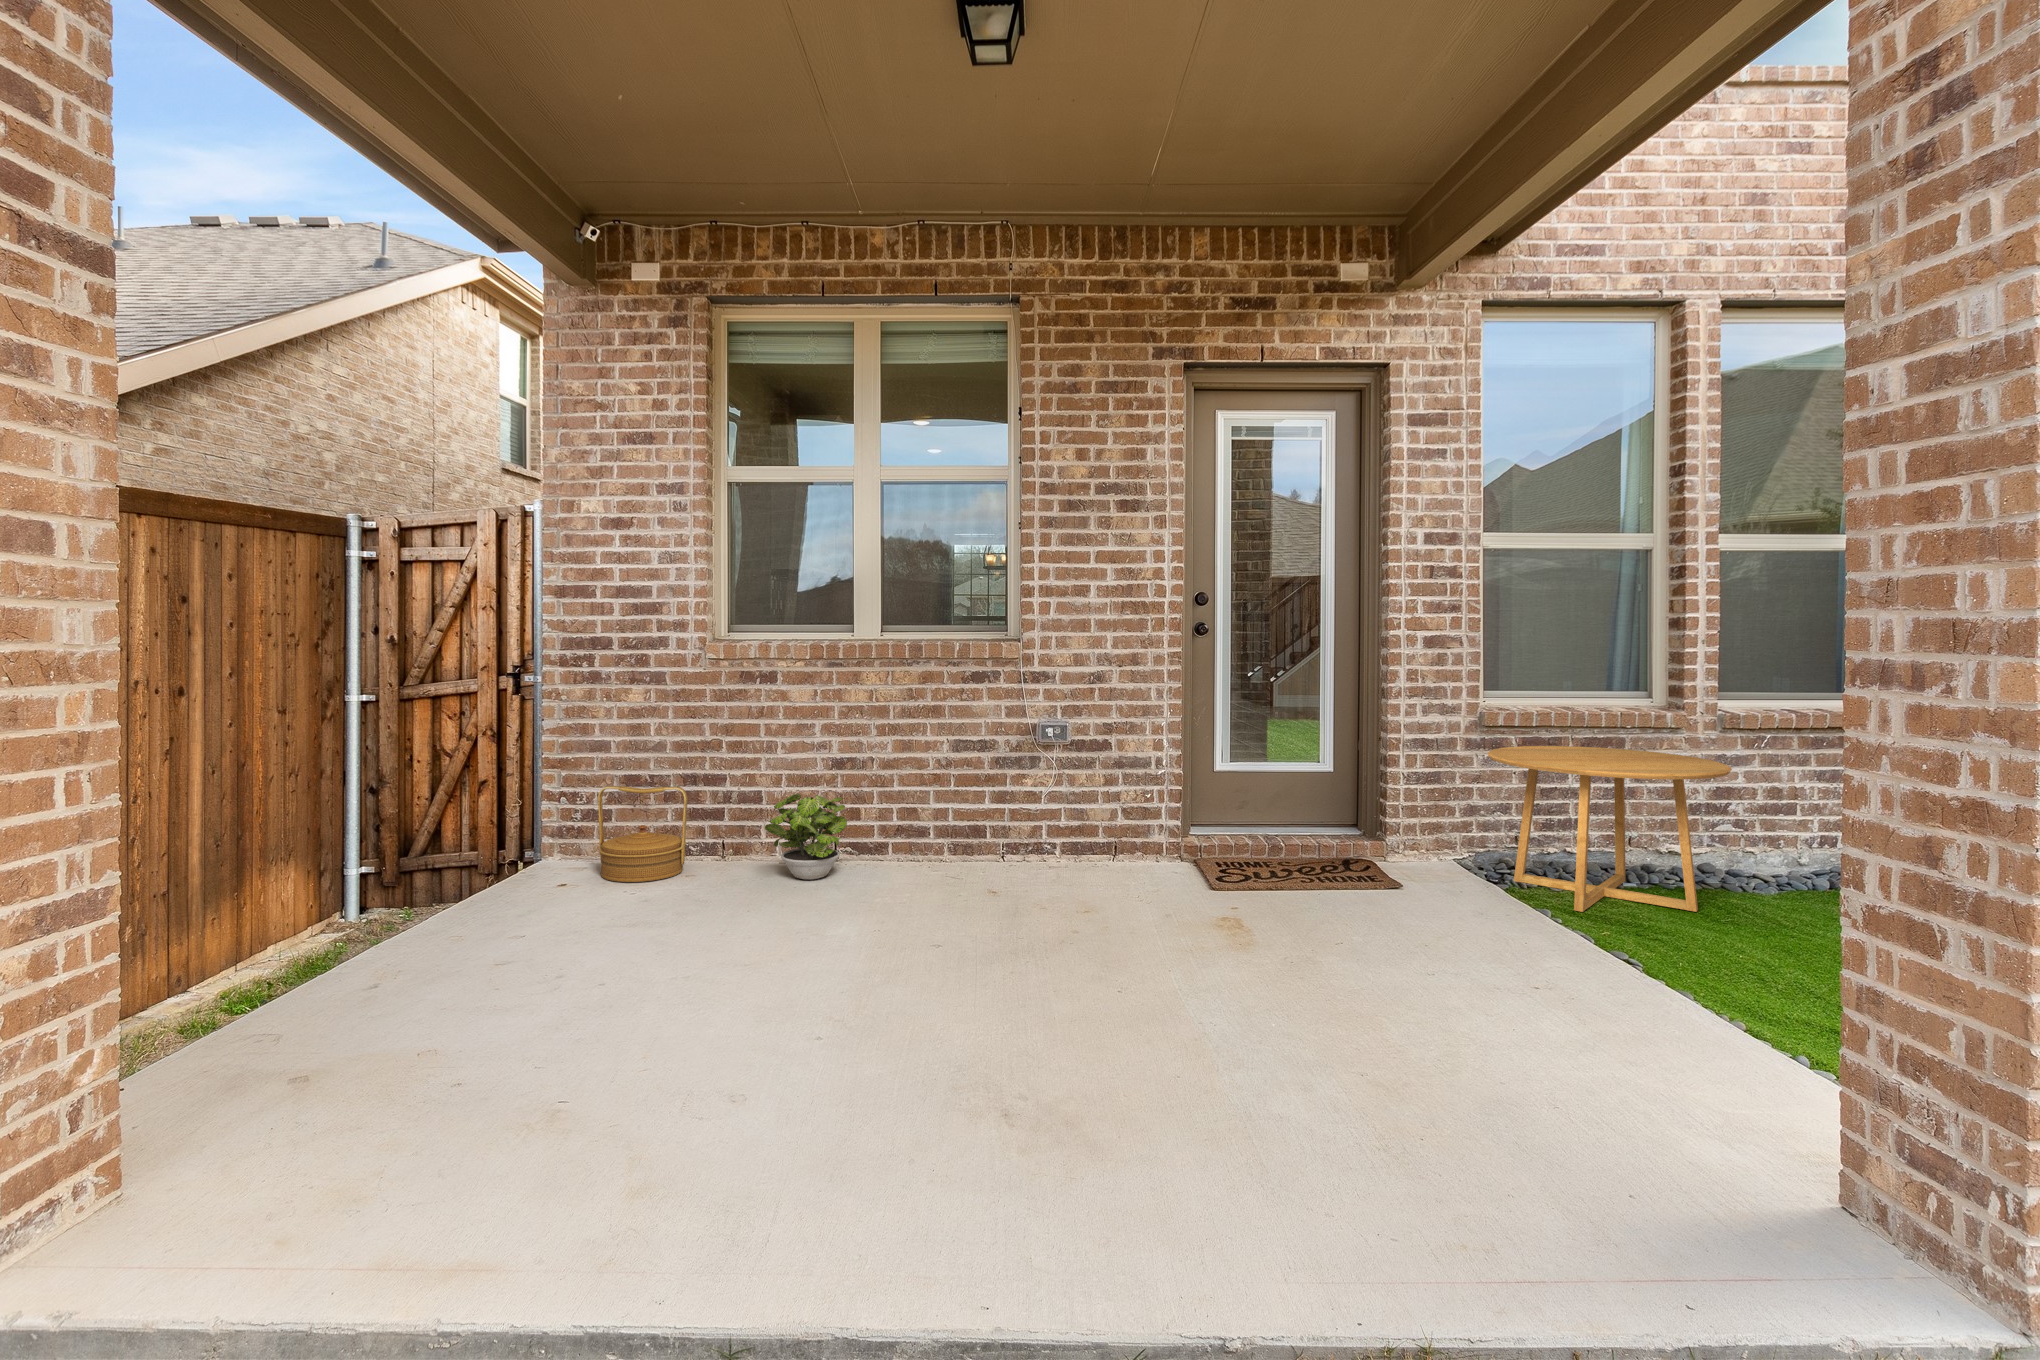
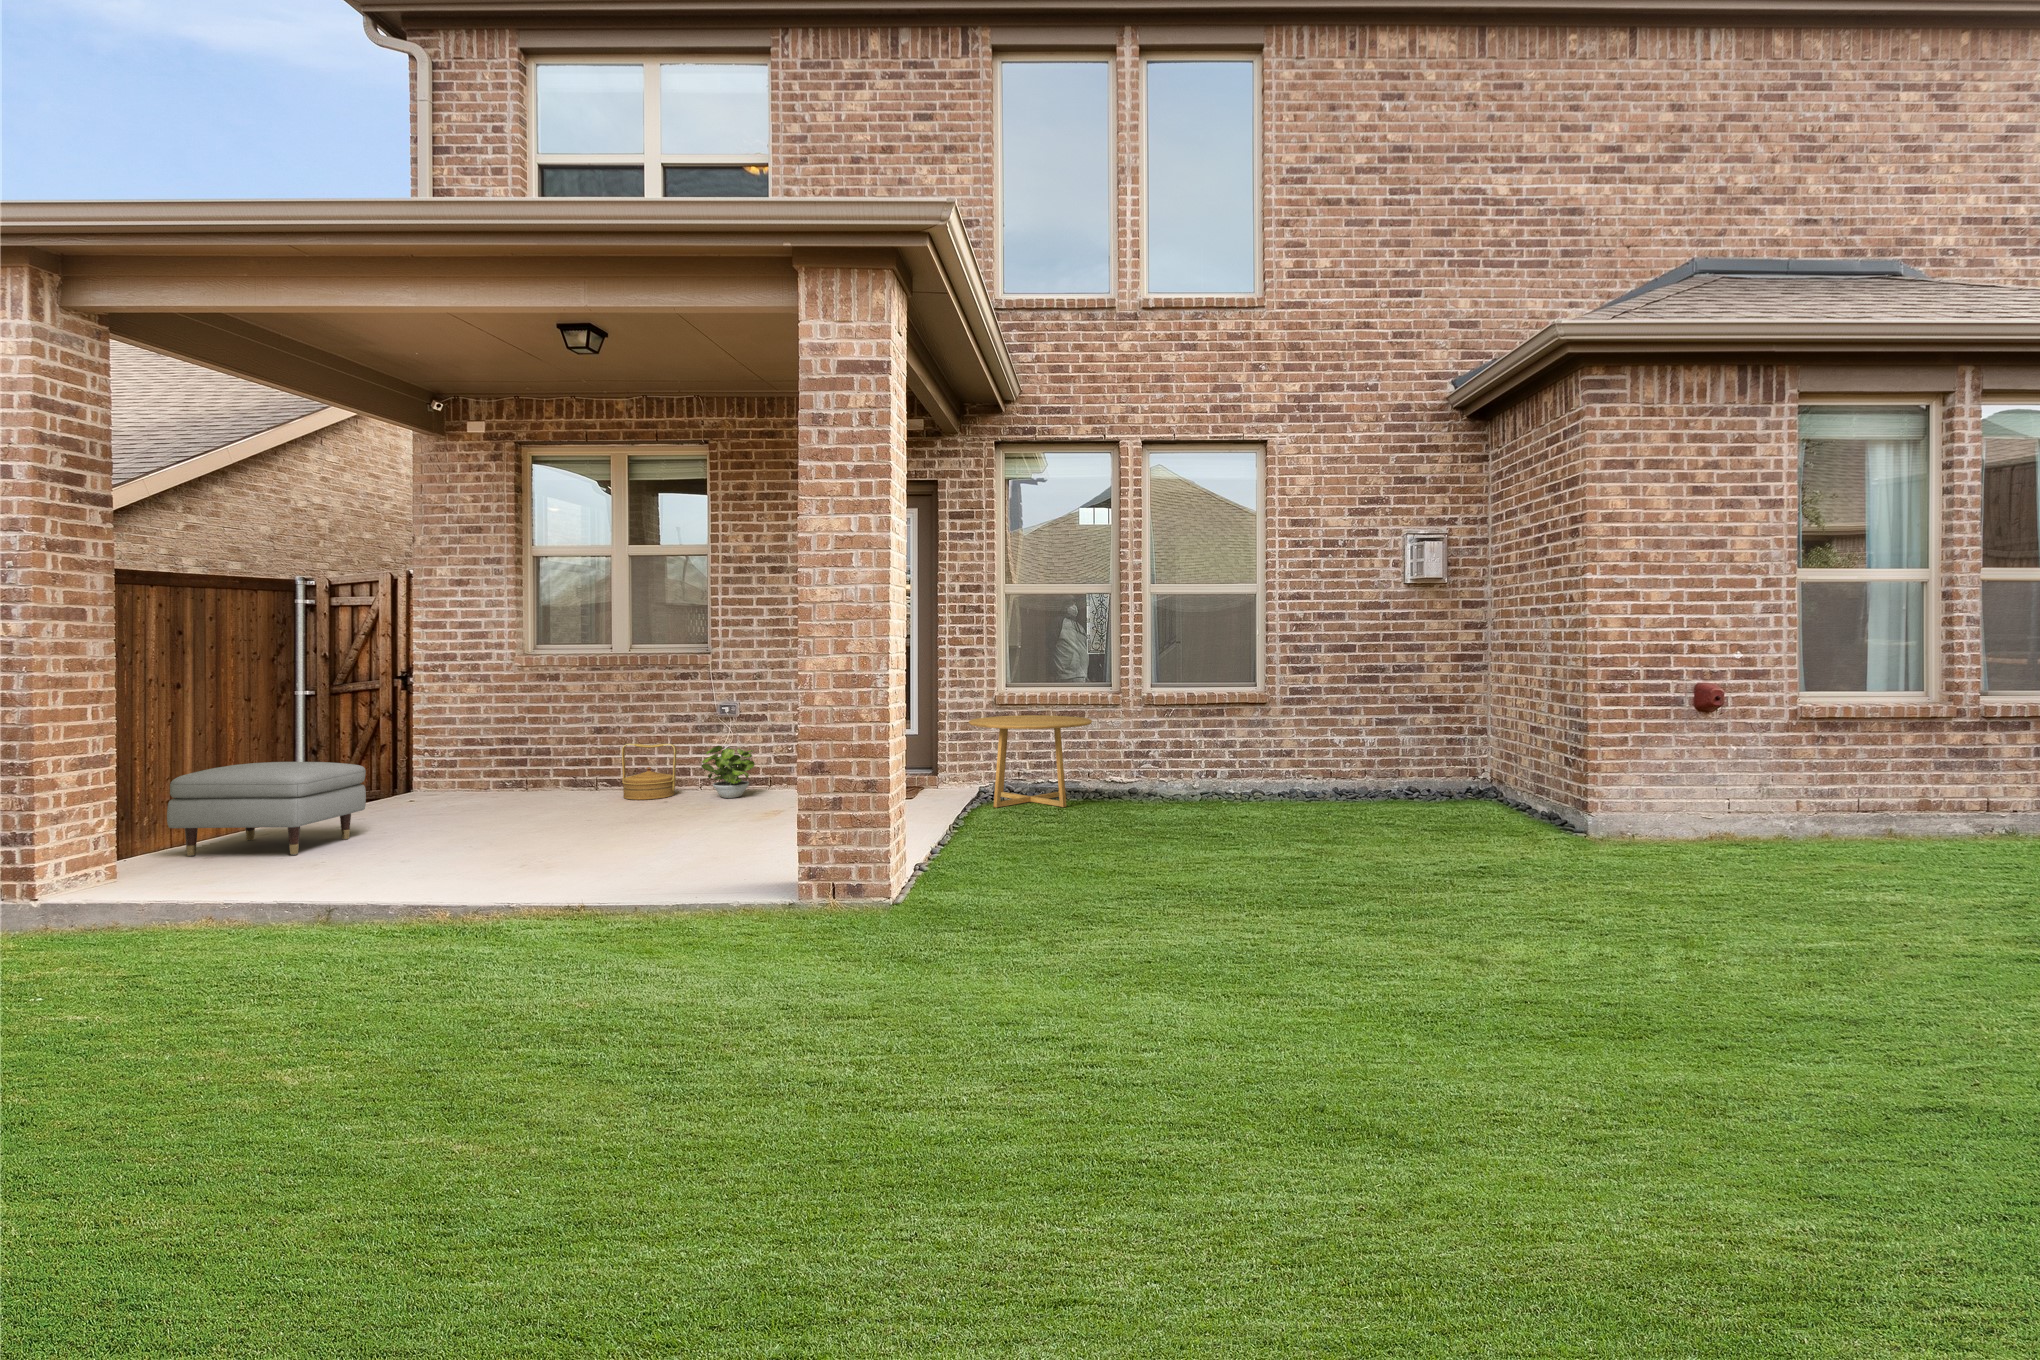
woven basket: present [598,786,688,882] -> present [622,743,677,800]
potted plant: present [765,794,847,880] -> present [701,746,755,798]
ottoman: none [208,850,567,1061] -> present [167,762,366,856]

